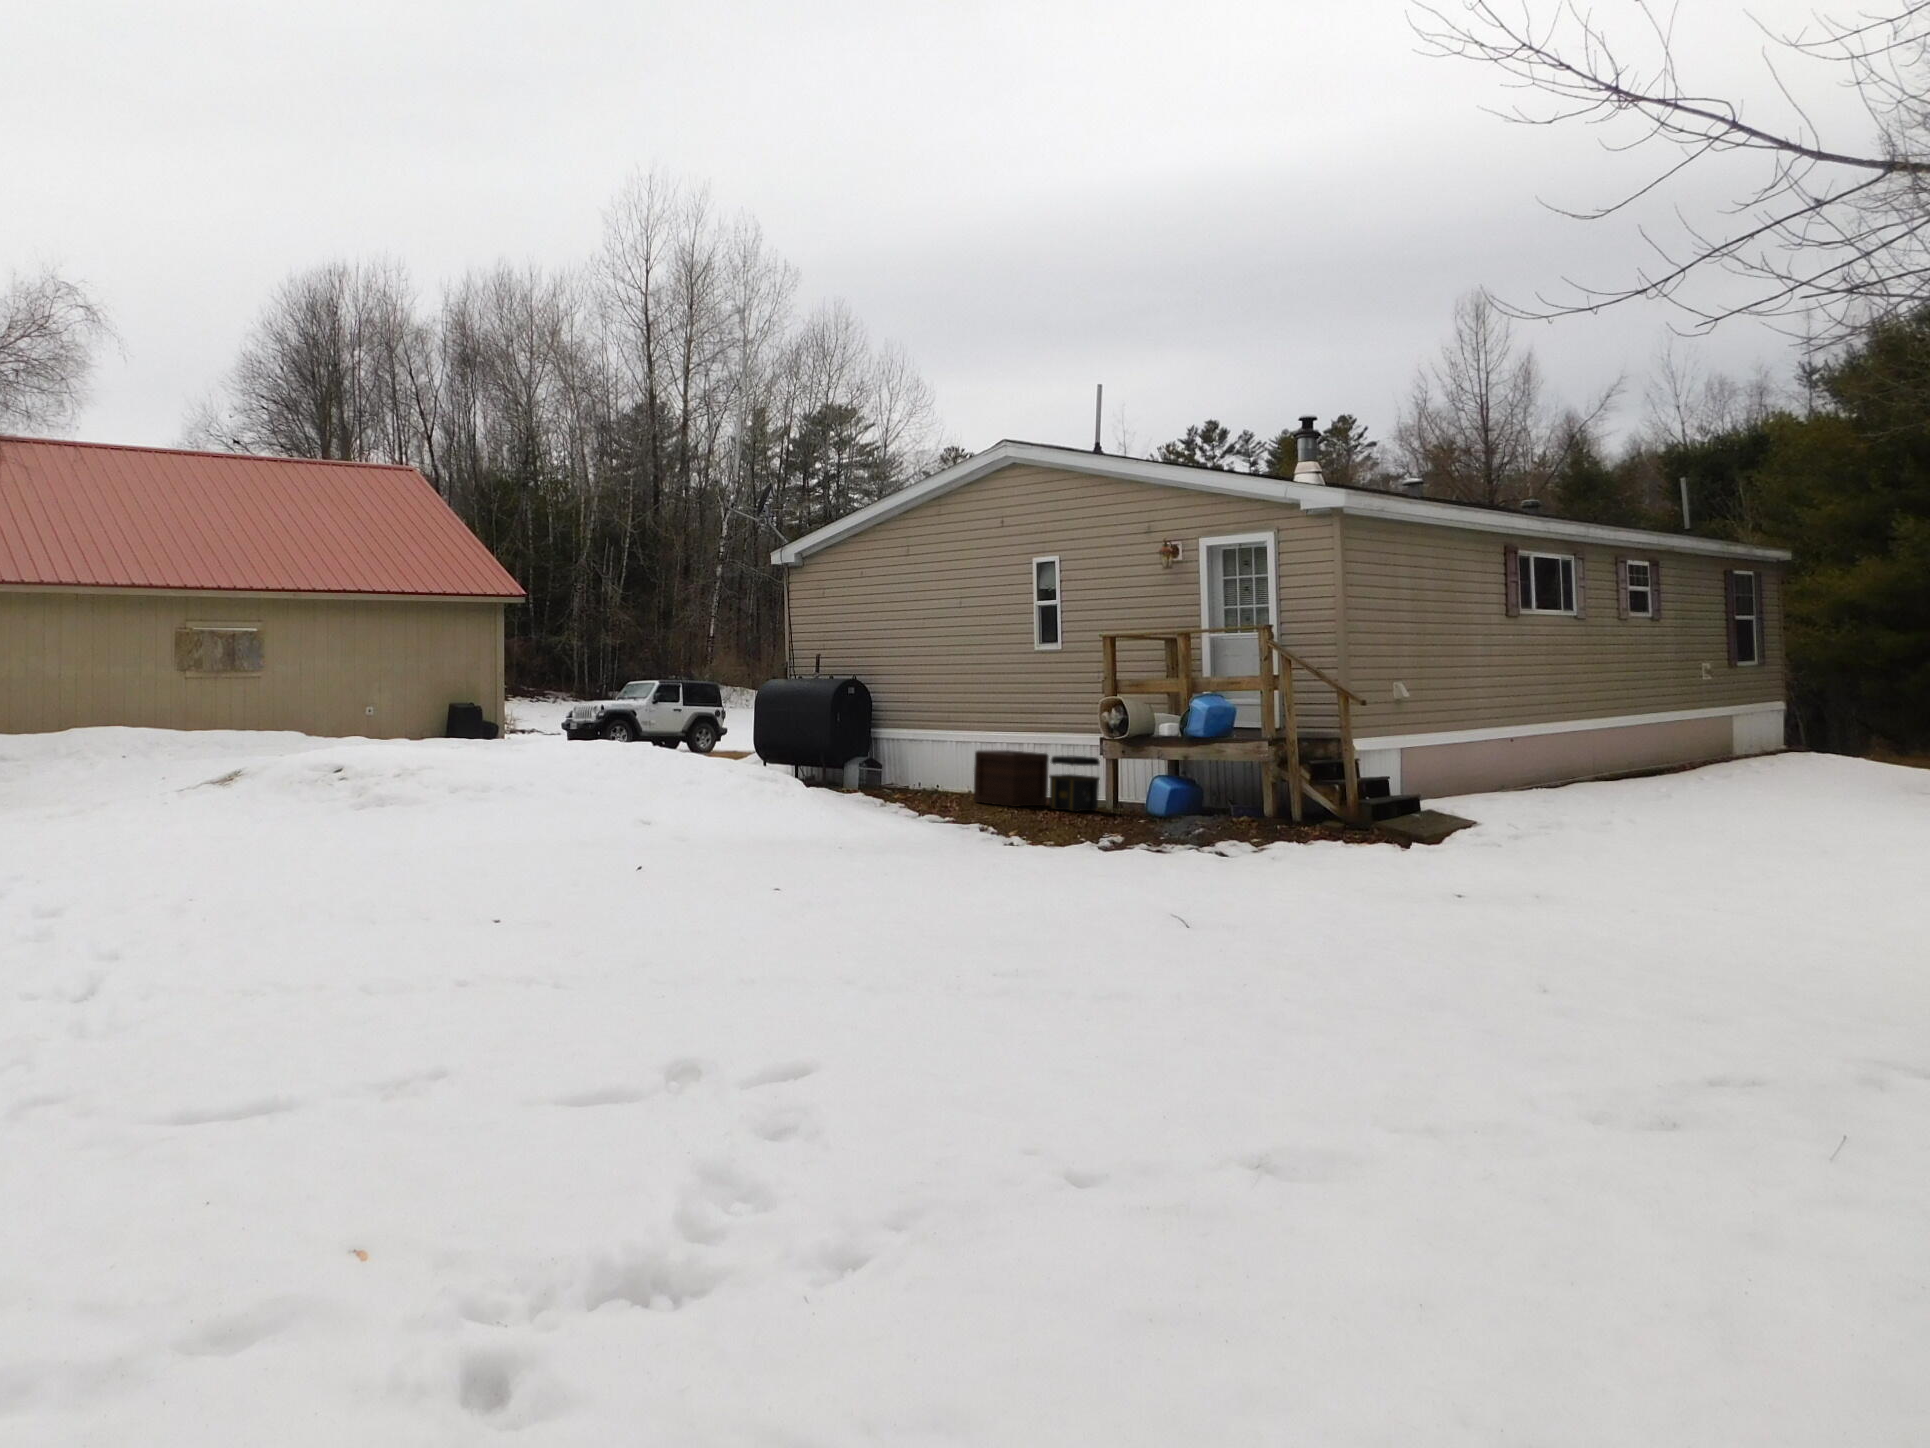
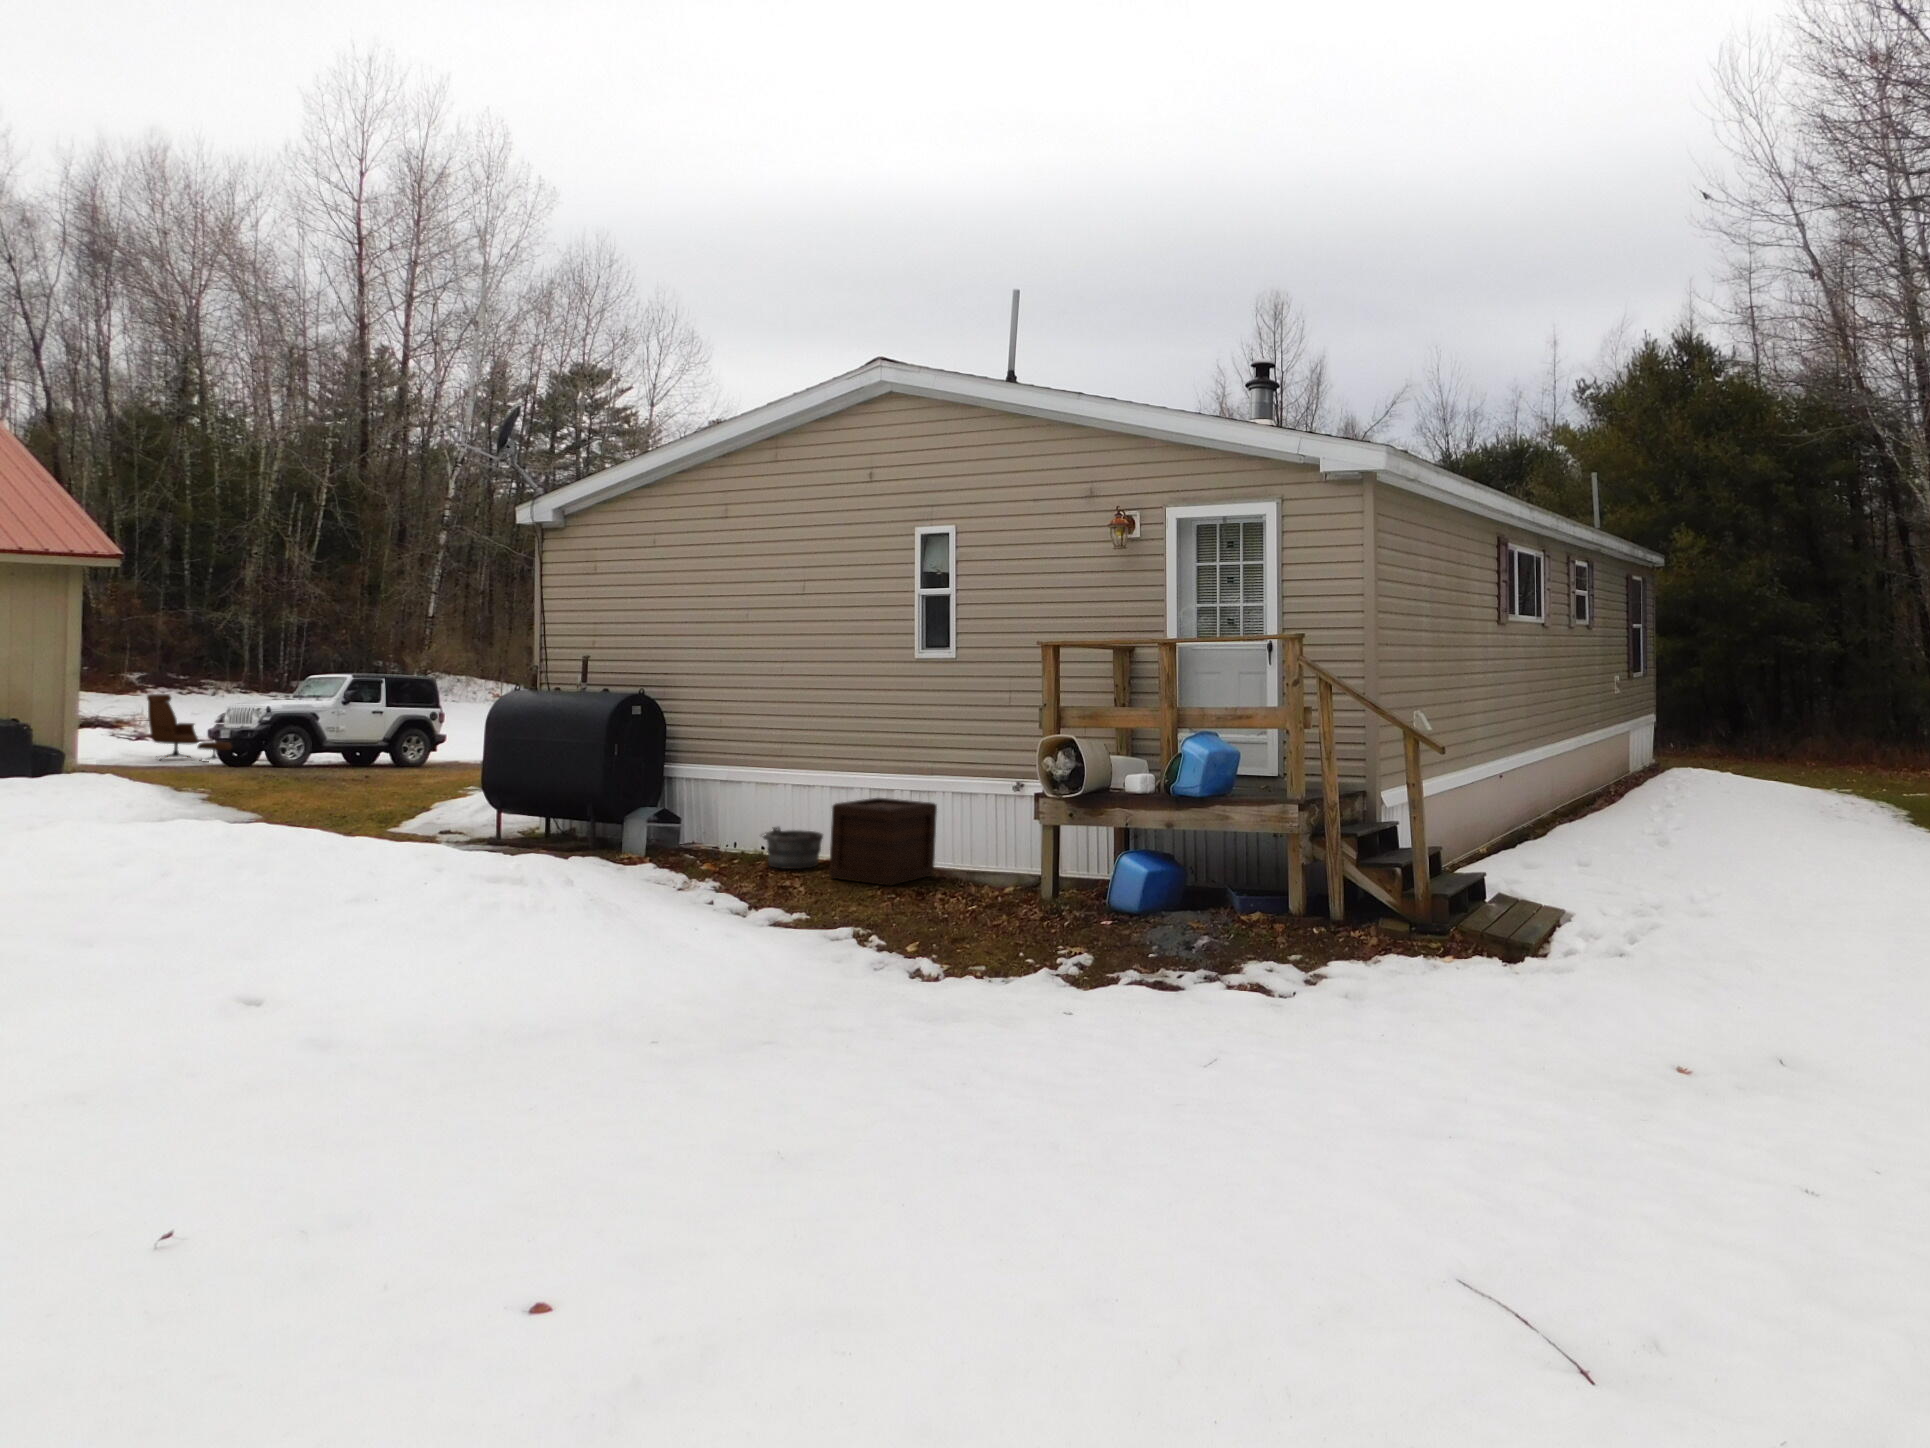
lounge chair: none [535,694,587,744] -> present [147,694,232,760]
toolbox: present [1049,755,1100,812] -> none [945,807,1015,892]
bucket: none [931,771,974,799] -> present [763,827,823,869]

